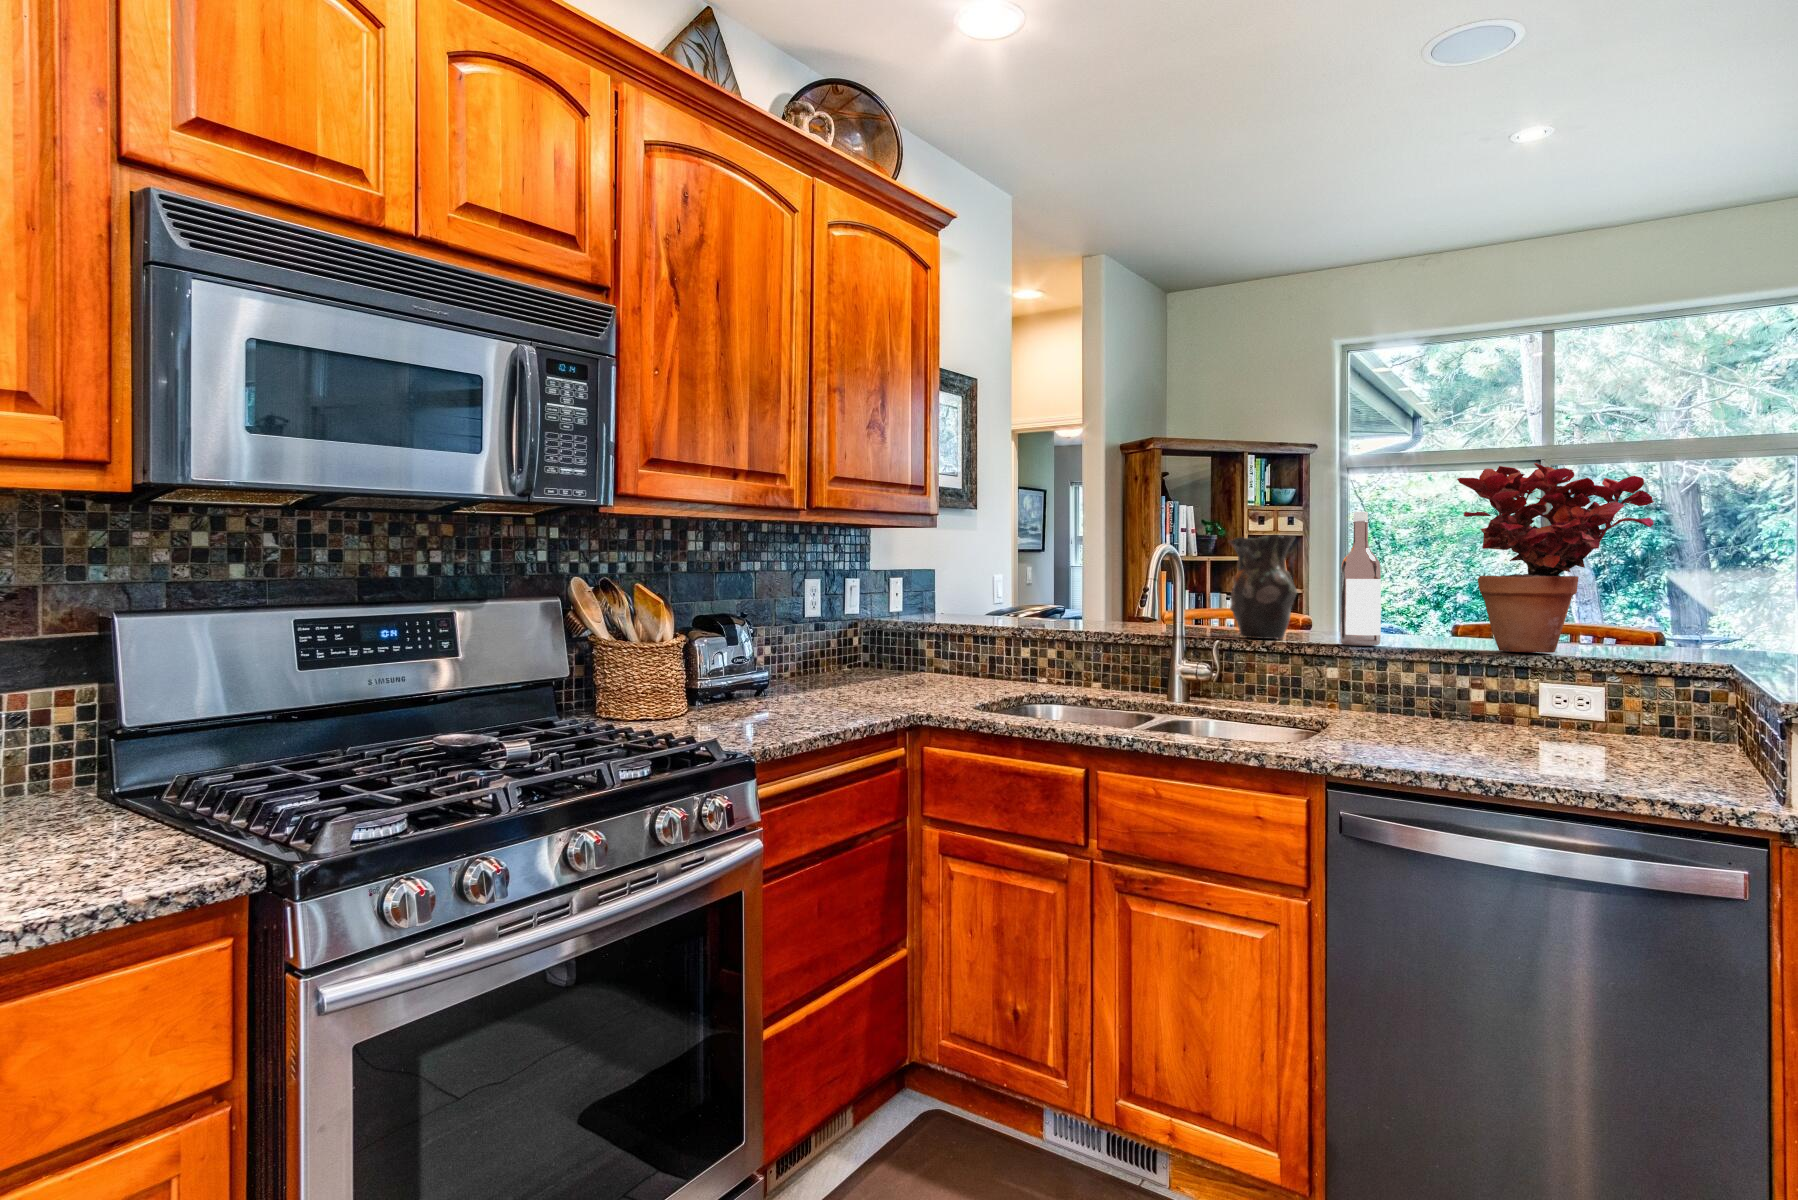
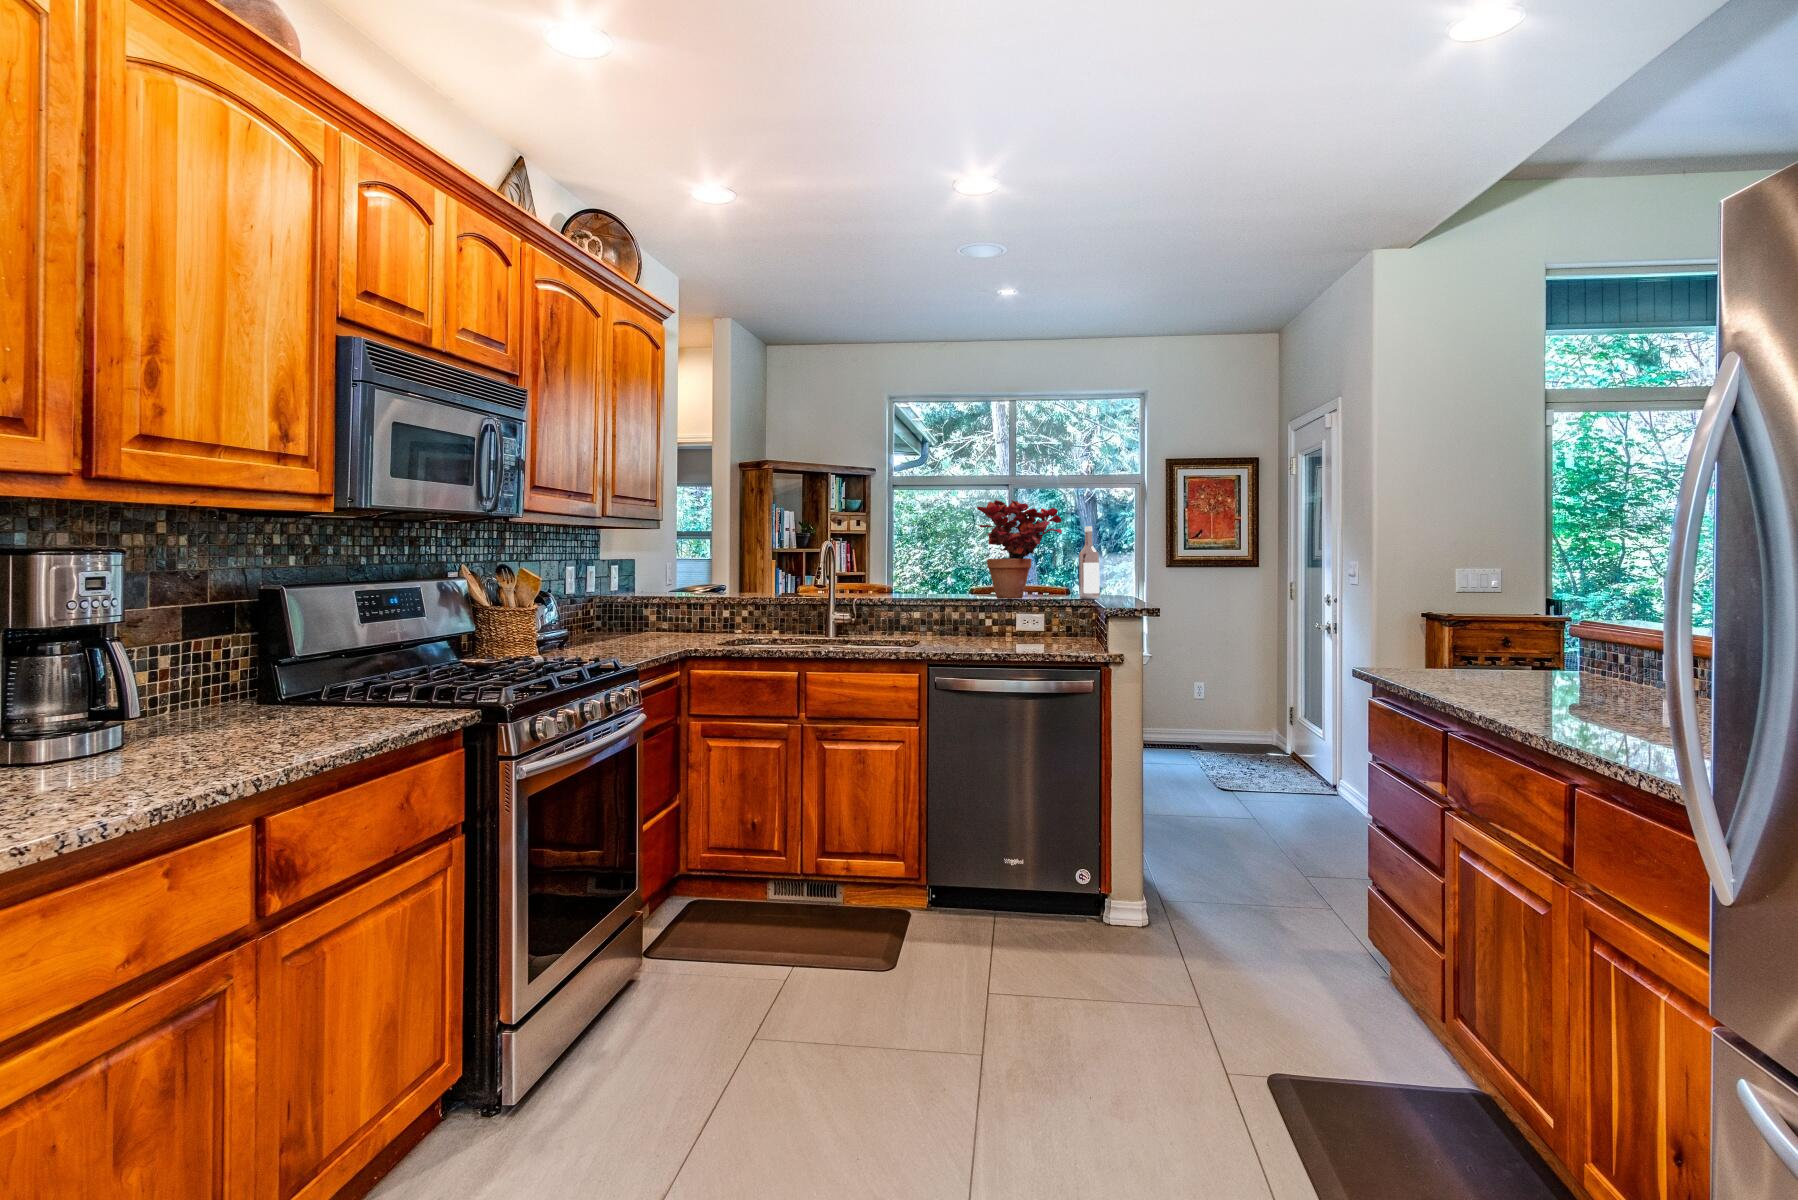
wine bottle: present [1340,512,1381,646] -> present [1079,526,1100,599]
vase: present [1229,535,1297,639] -> none [856,536,896,598]

